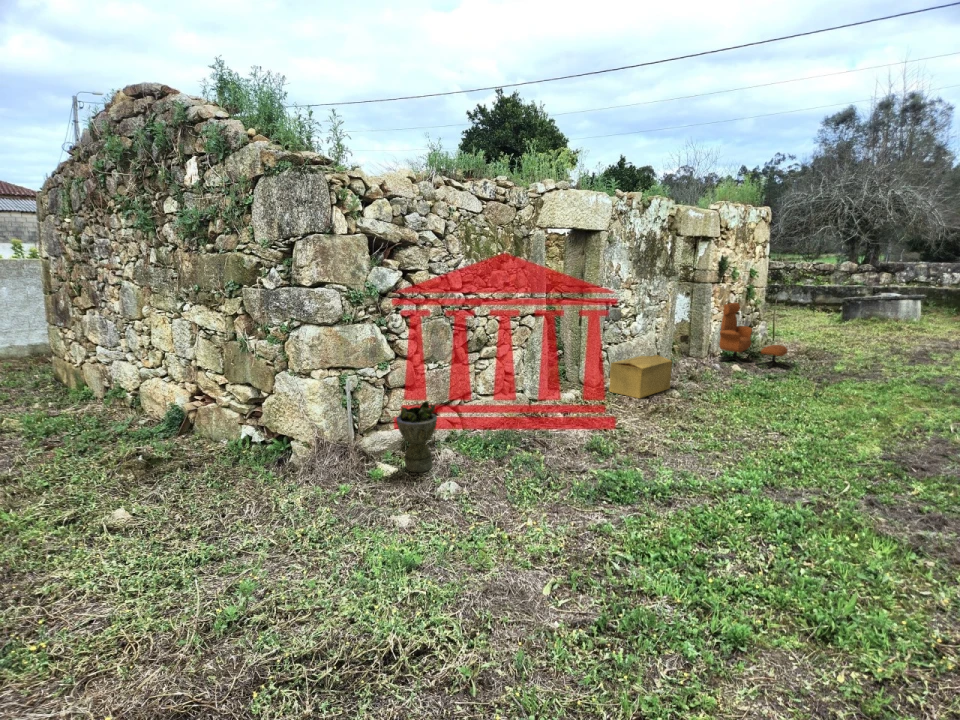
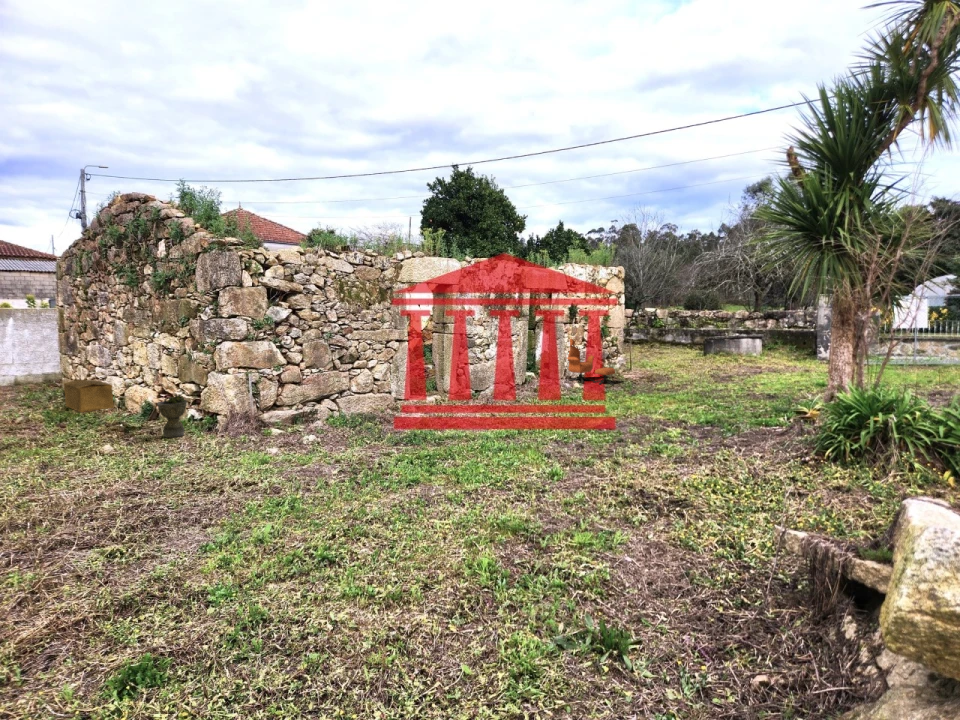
cardboard box: present [609,355,672,398] -> present [64,379,114,412]
planter: present [396,401,437,472] -> present [157,394,187,438]

